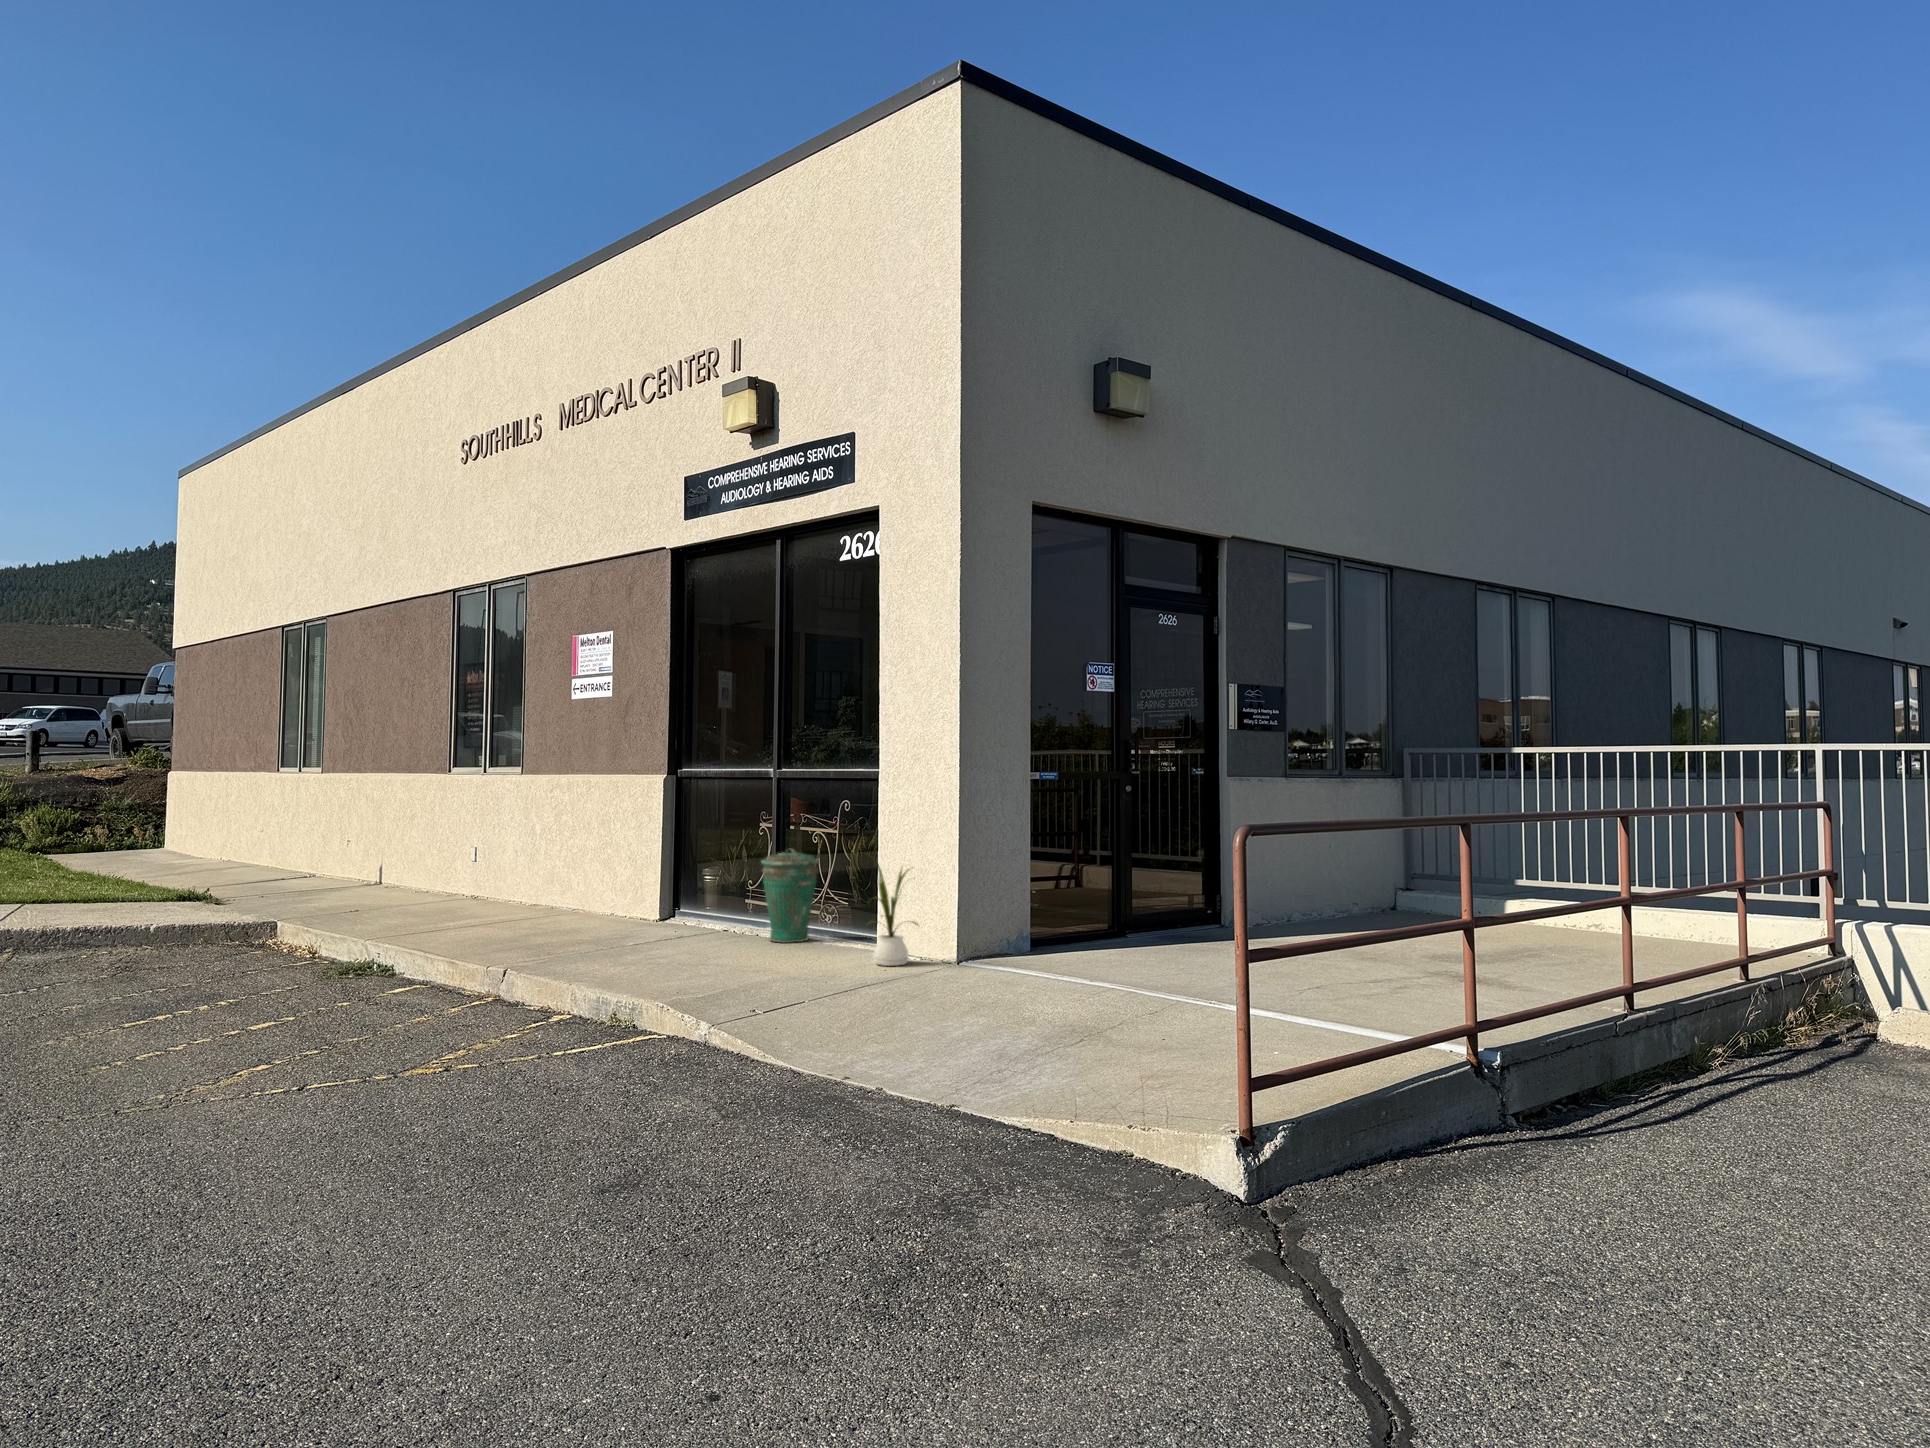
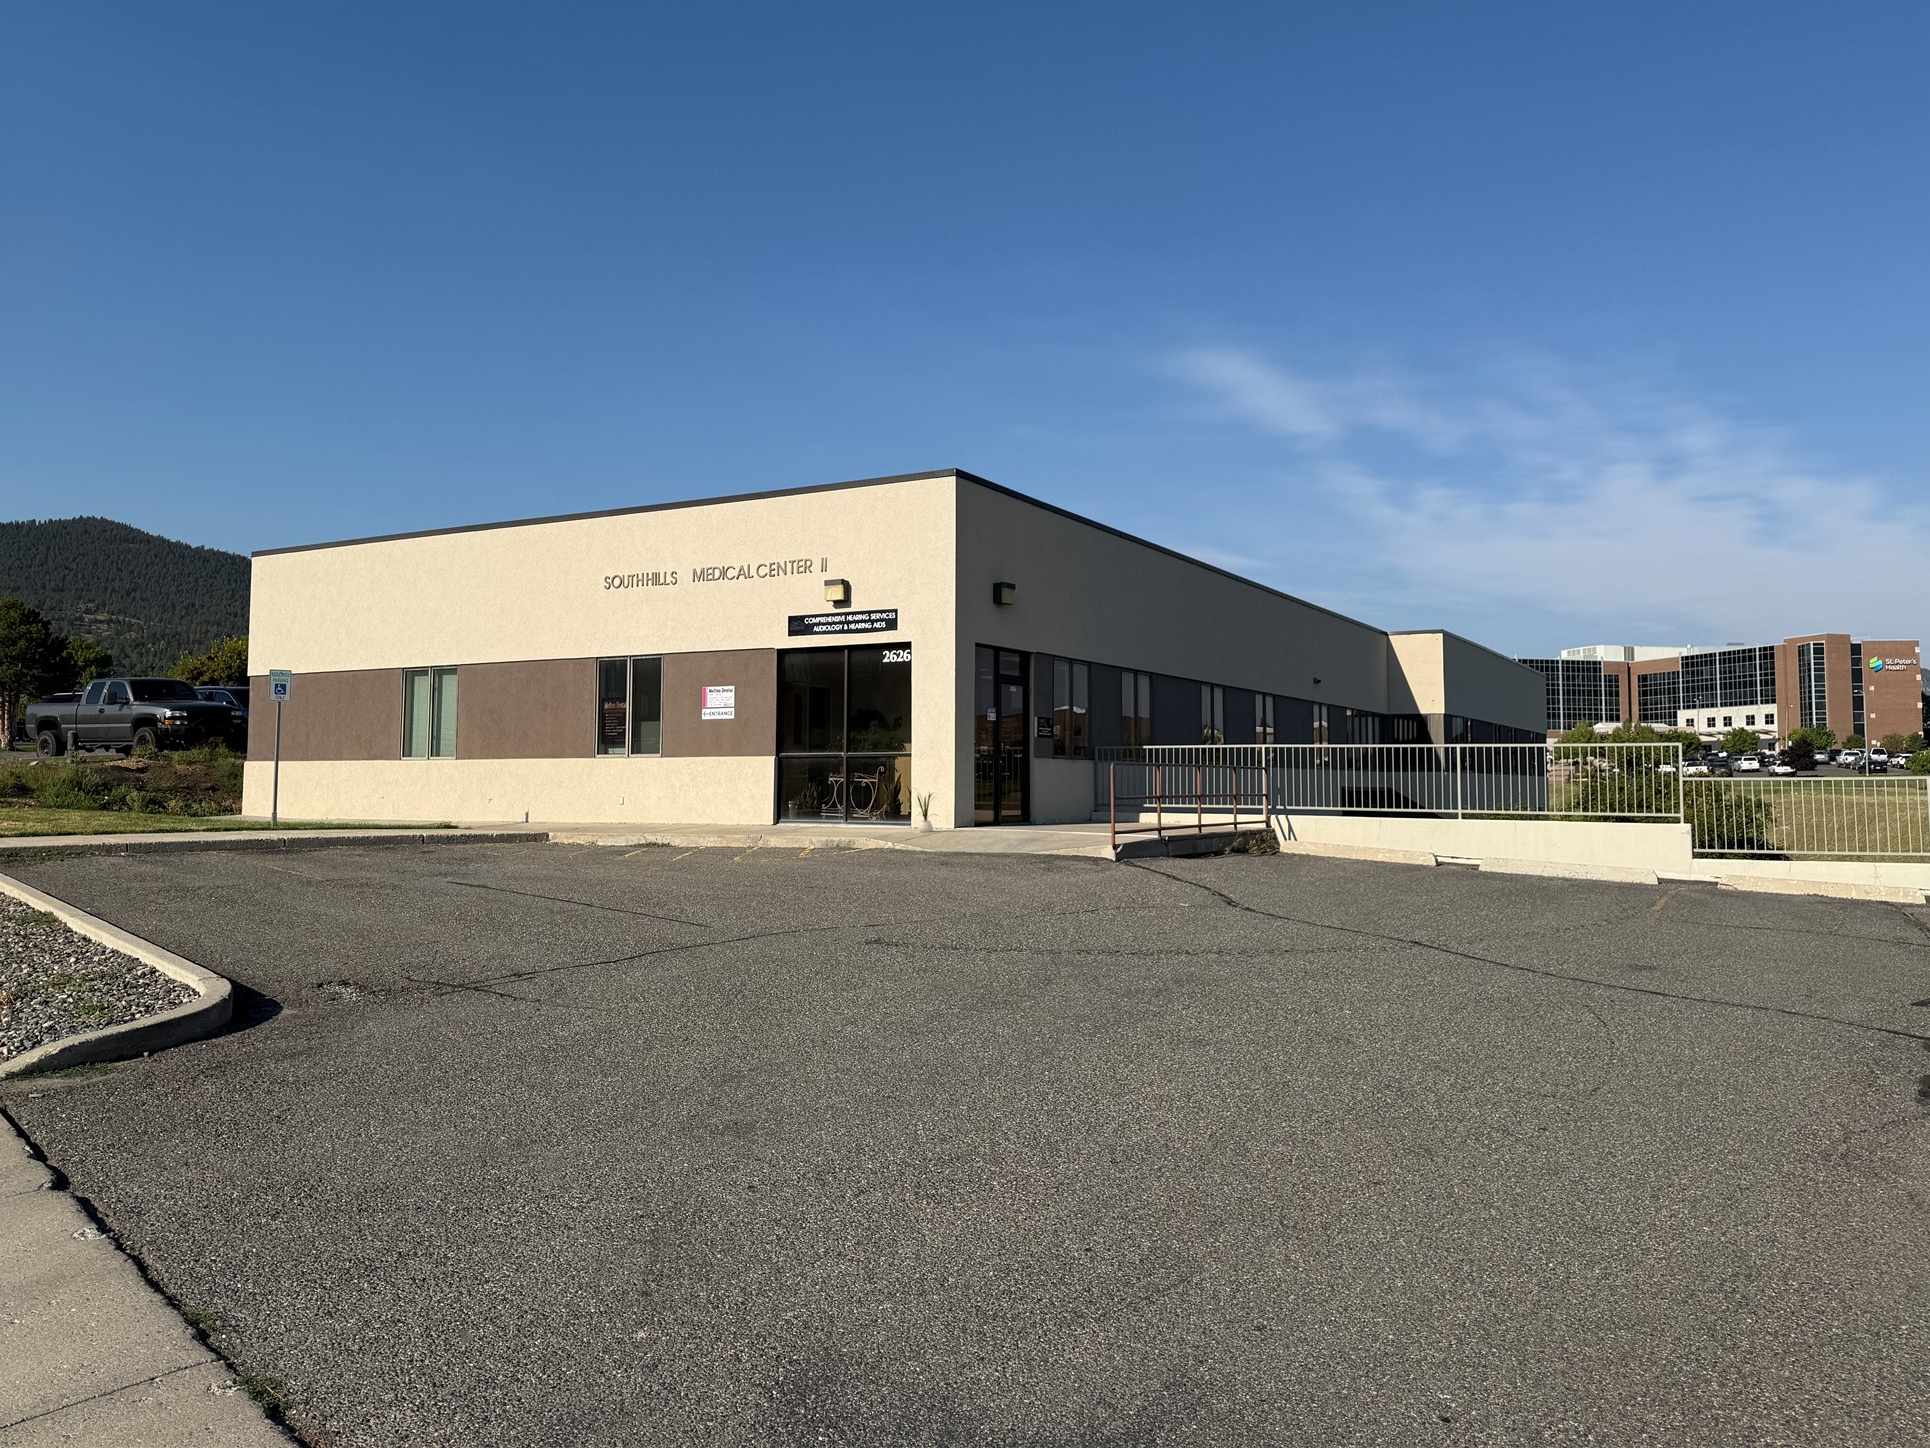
trash can: present [762,849,819,943] -> none [850,788,875,828]

